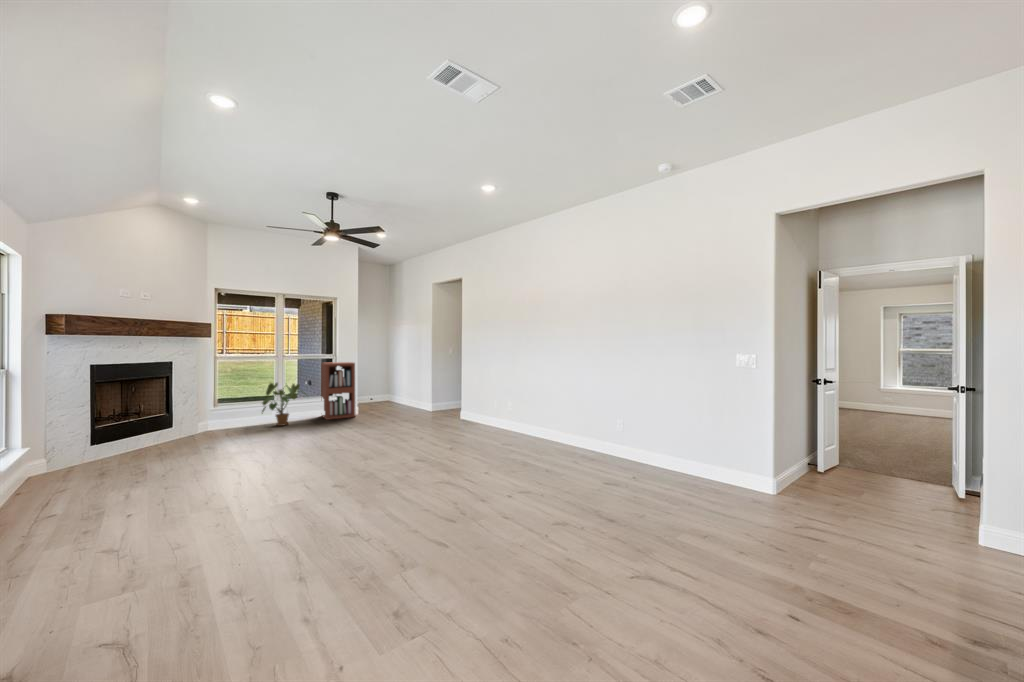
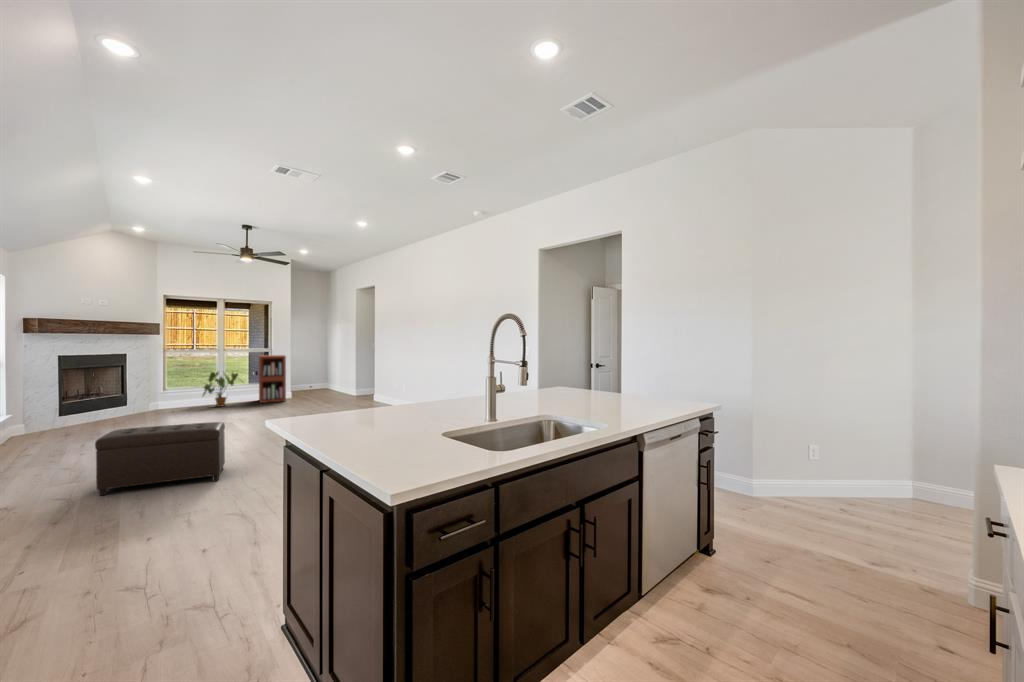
ottoman: none [202,464,395,616] -> present [95,422,225,496]

